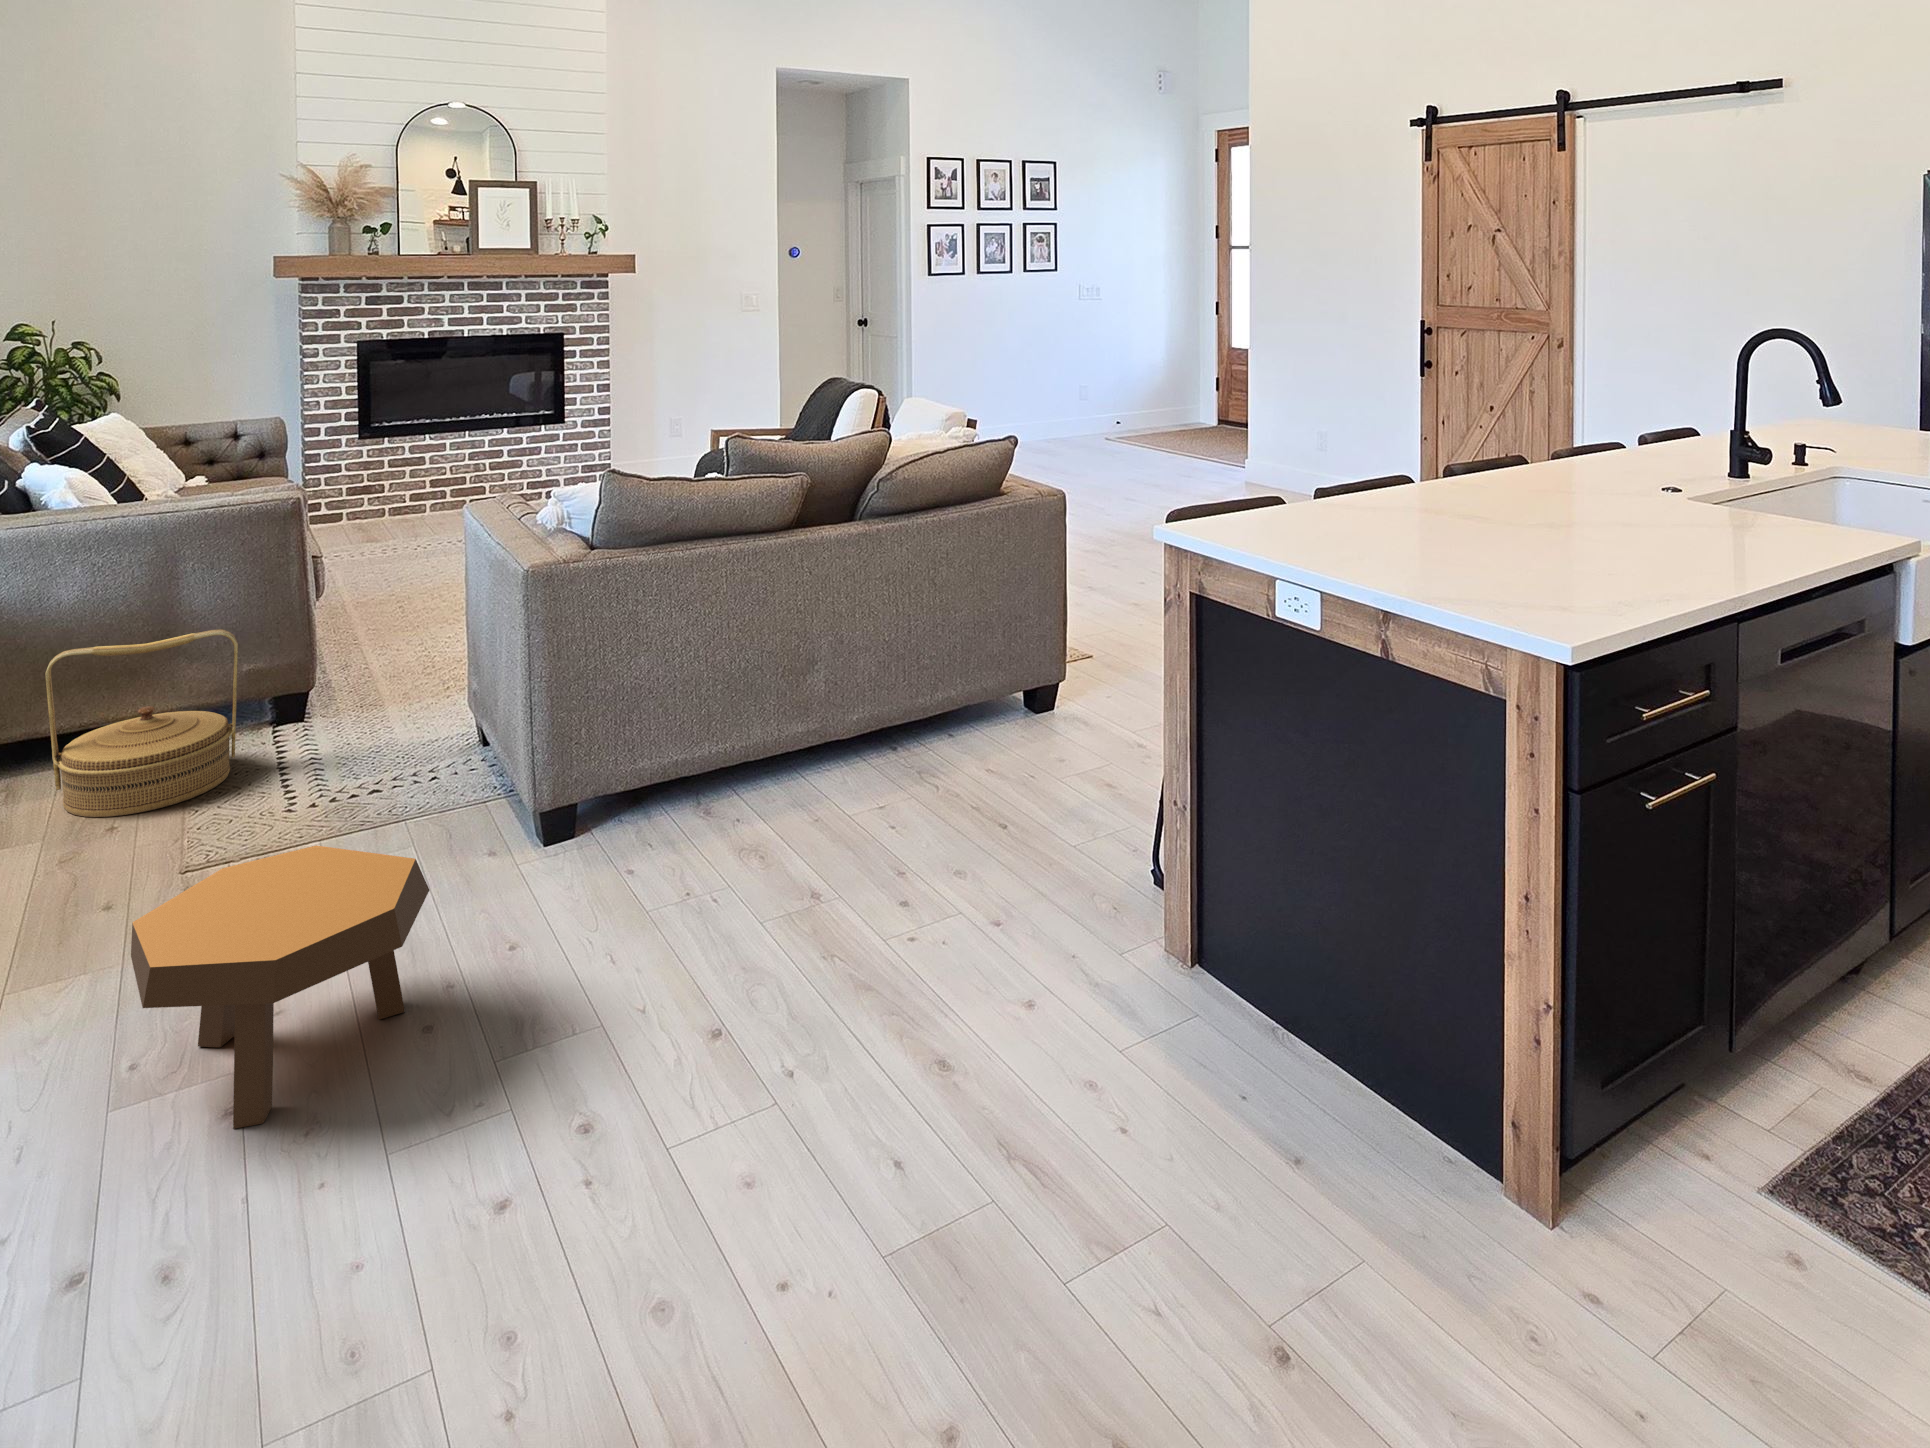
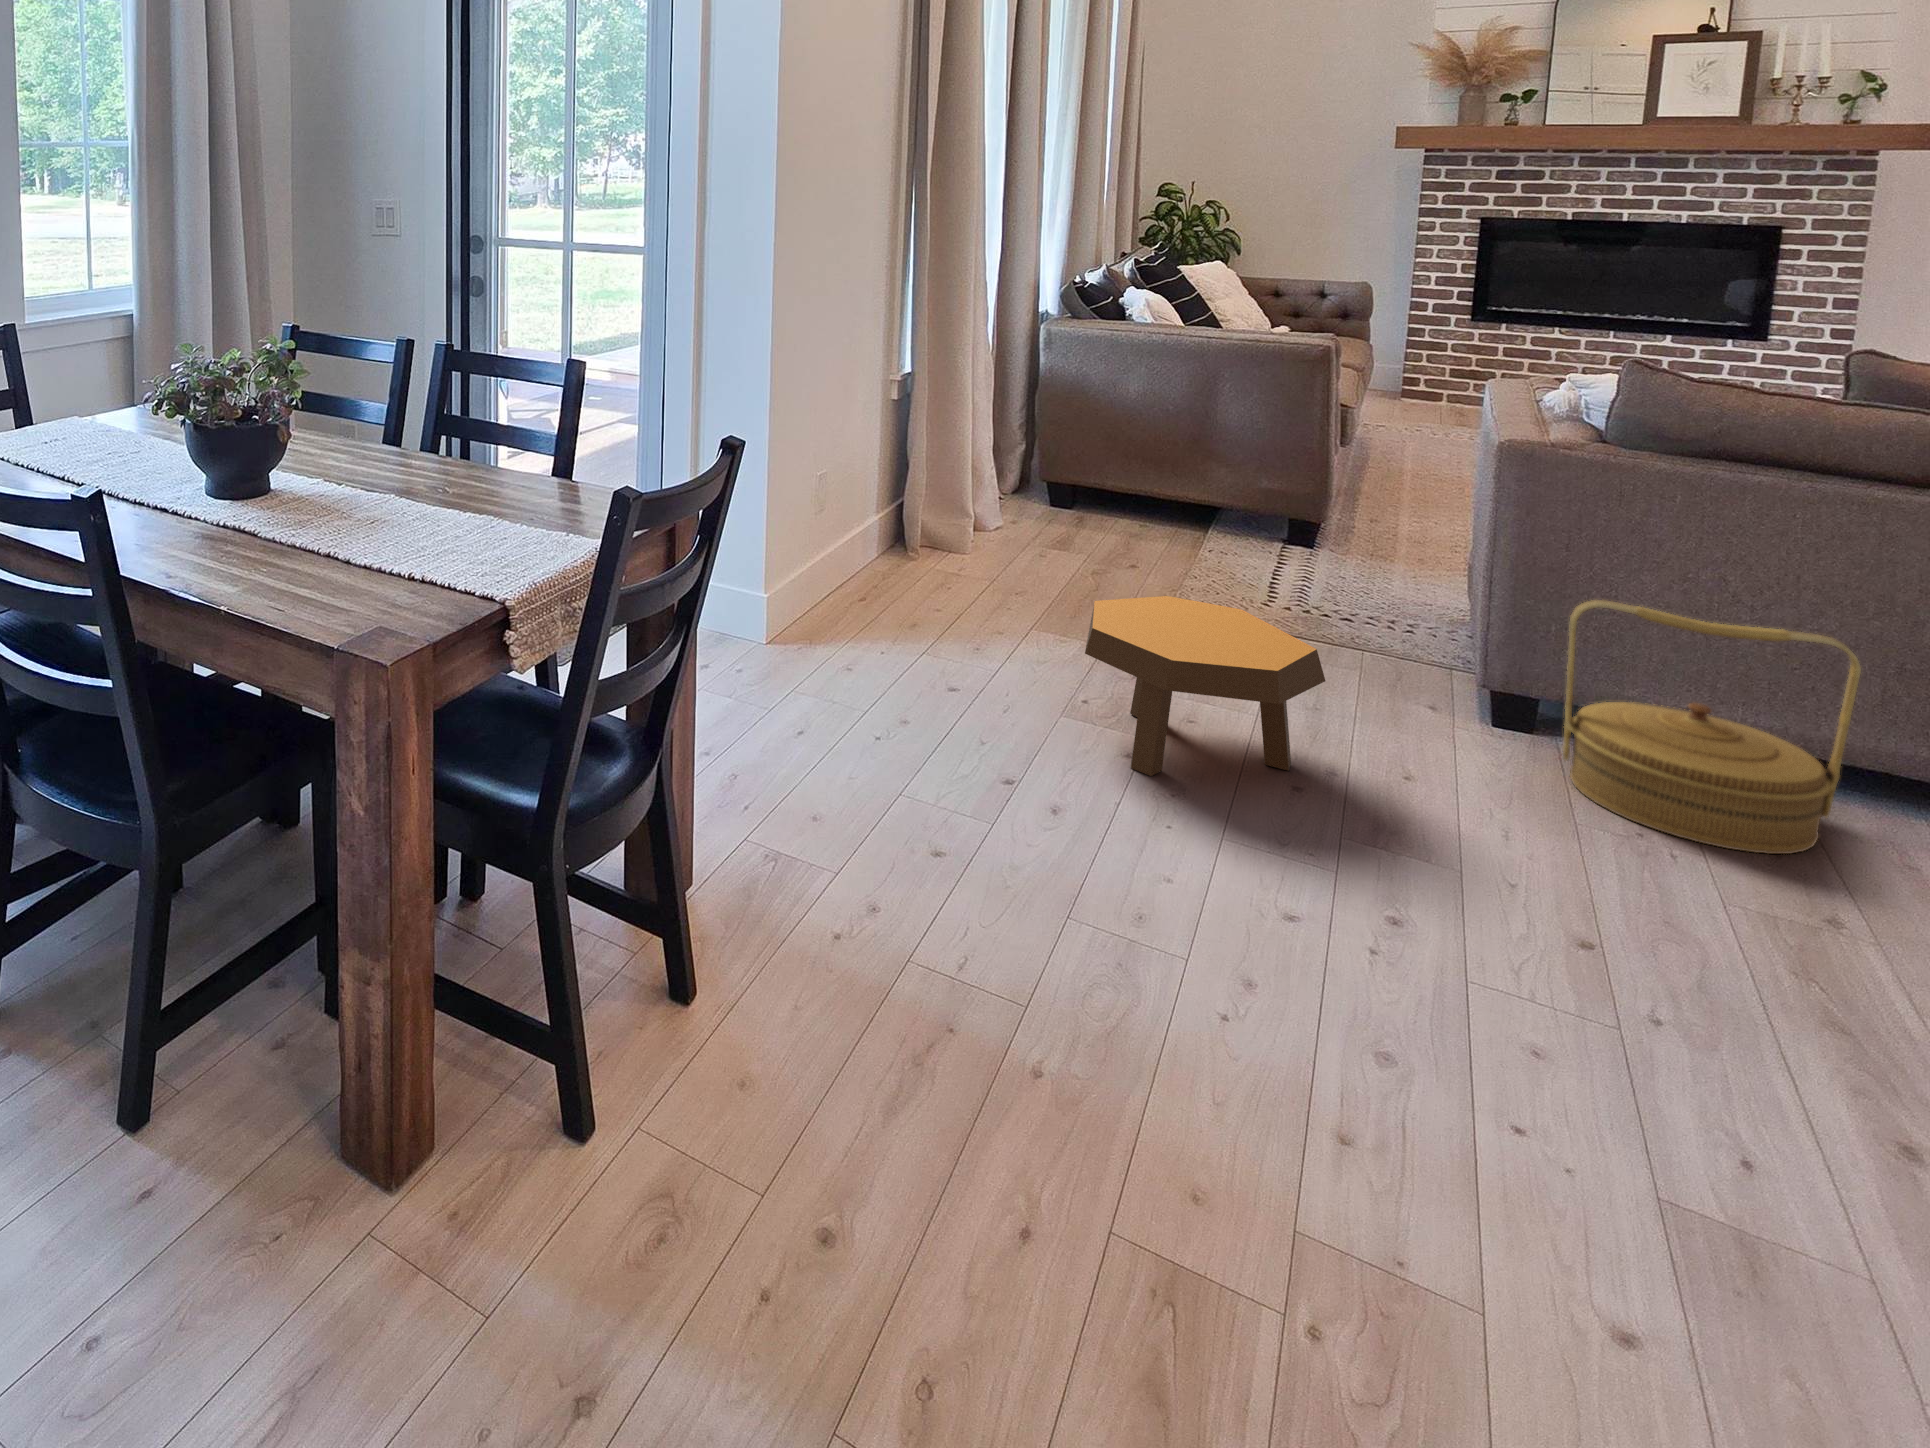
woven basket: present [45,630,238,817] -> present [1563,600,1861,854]

